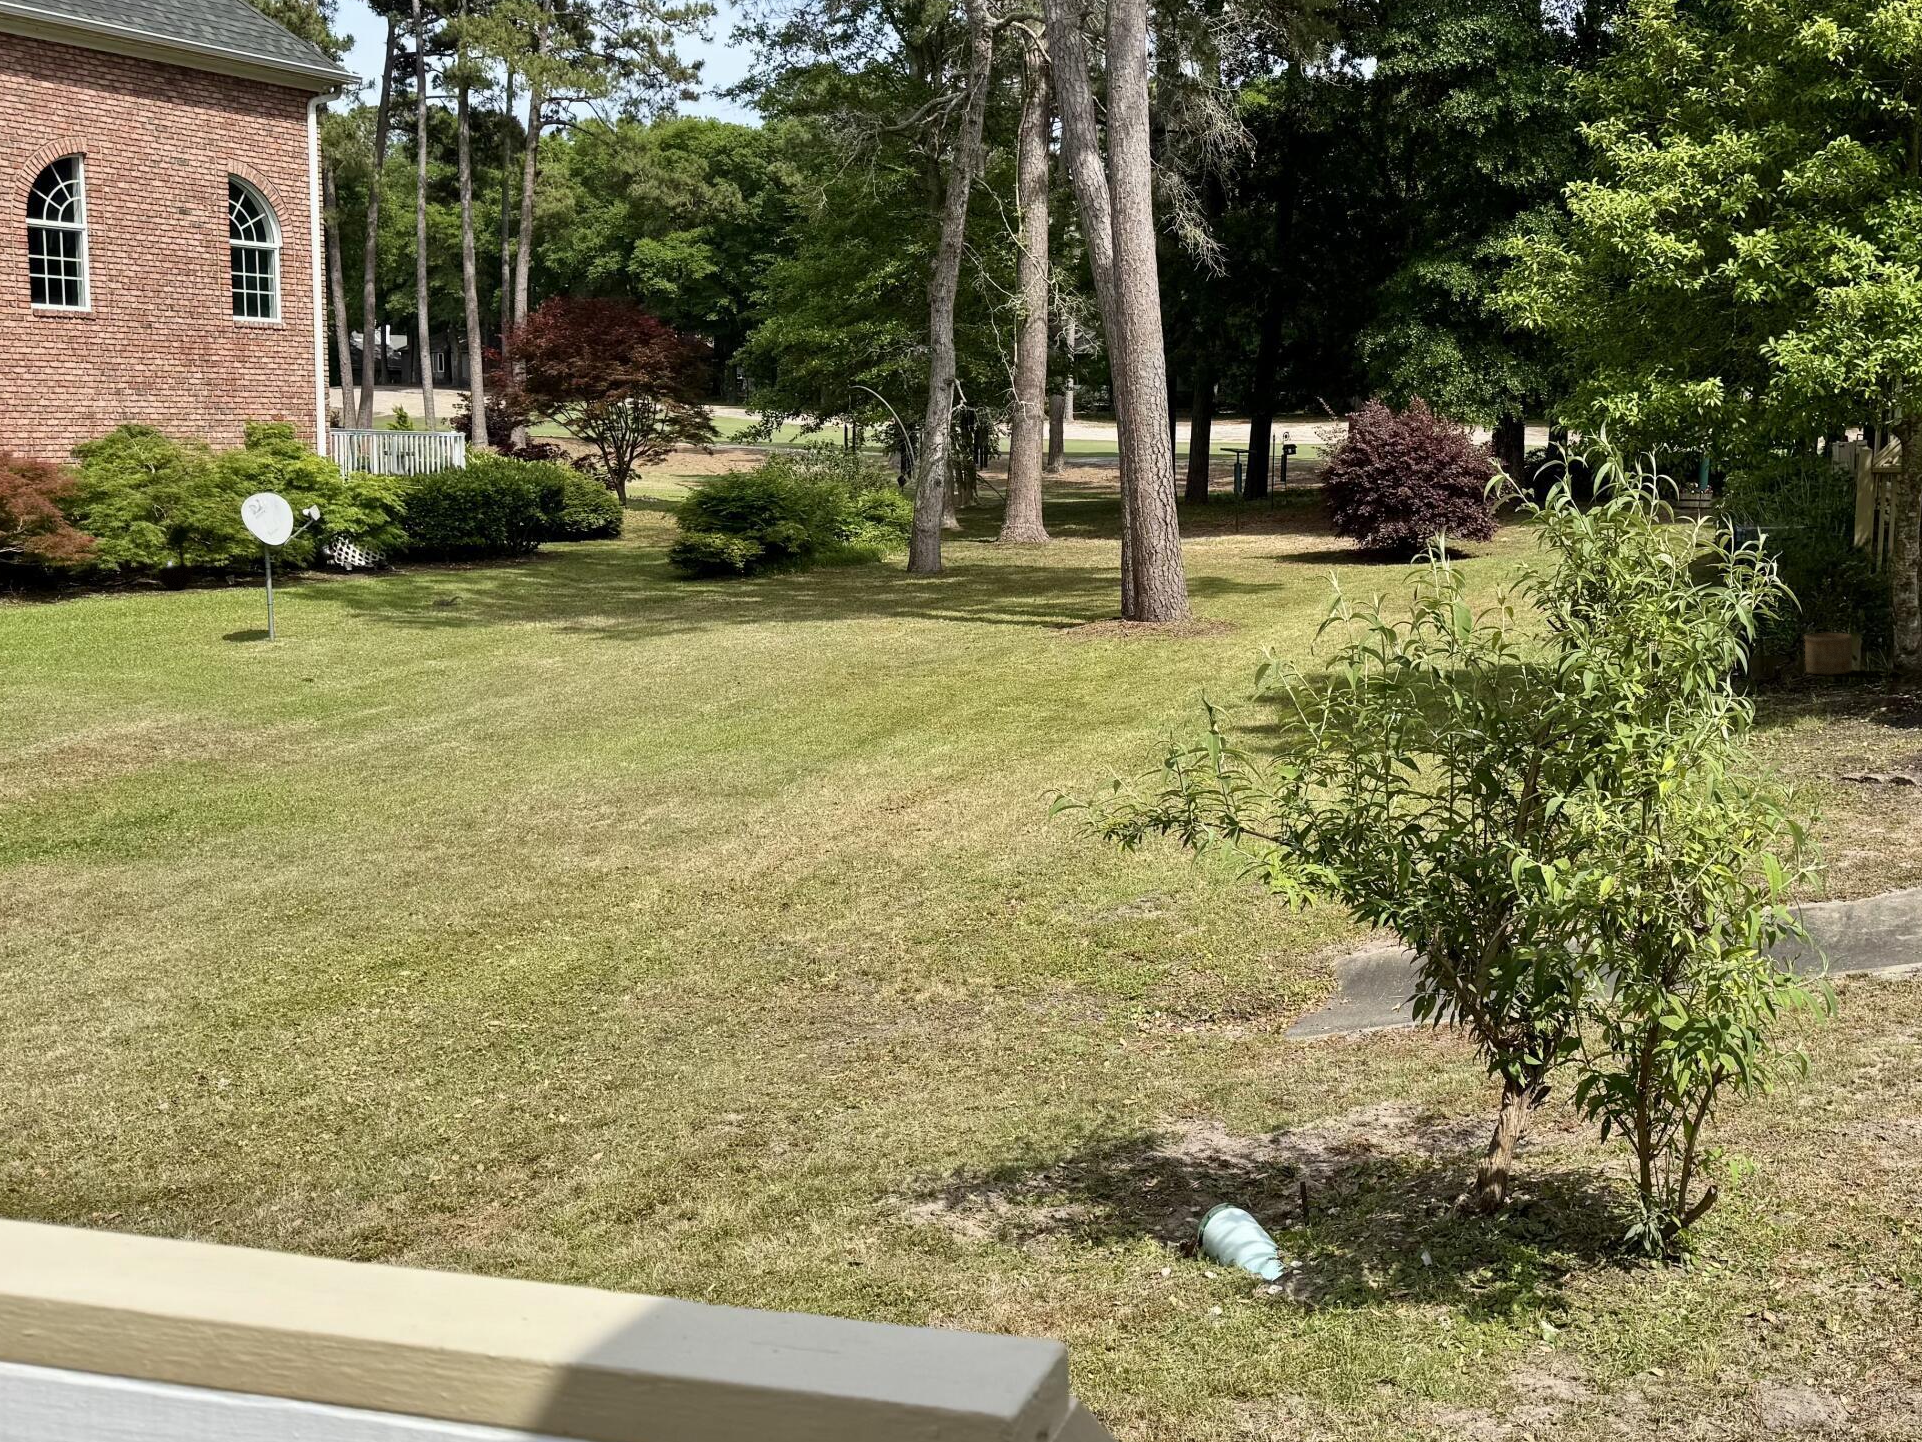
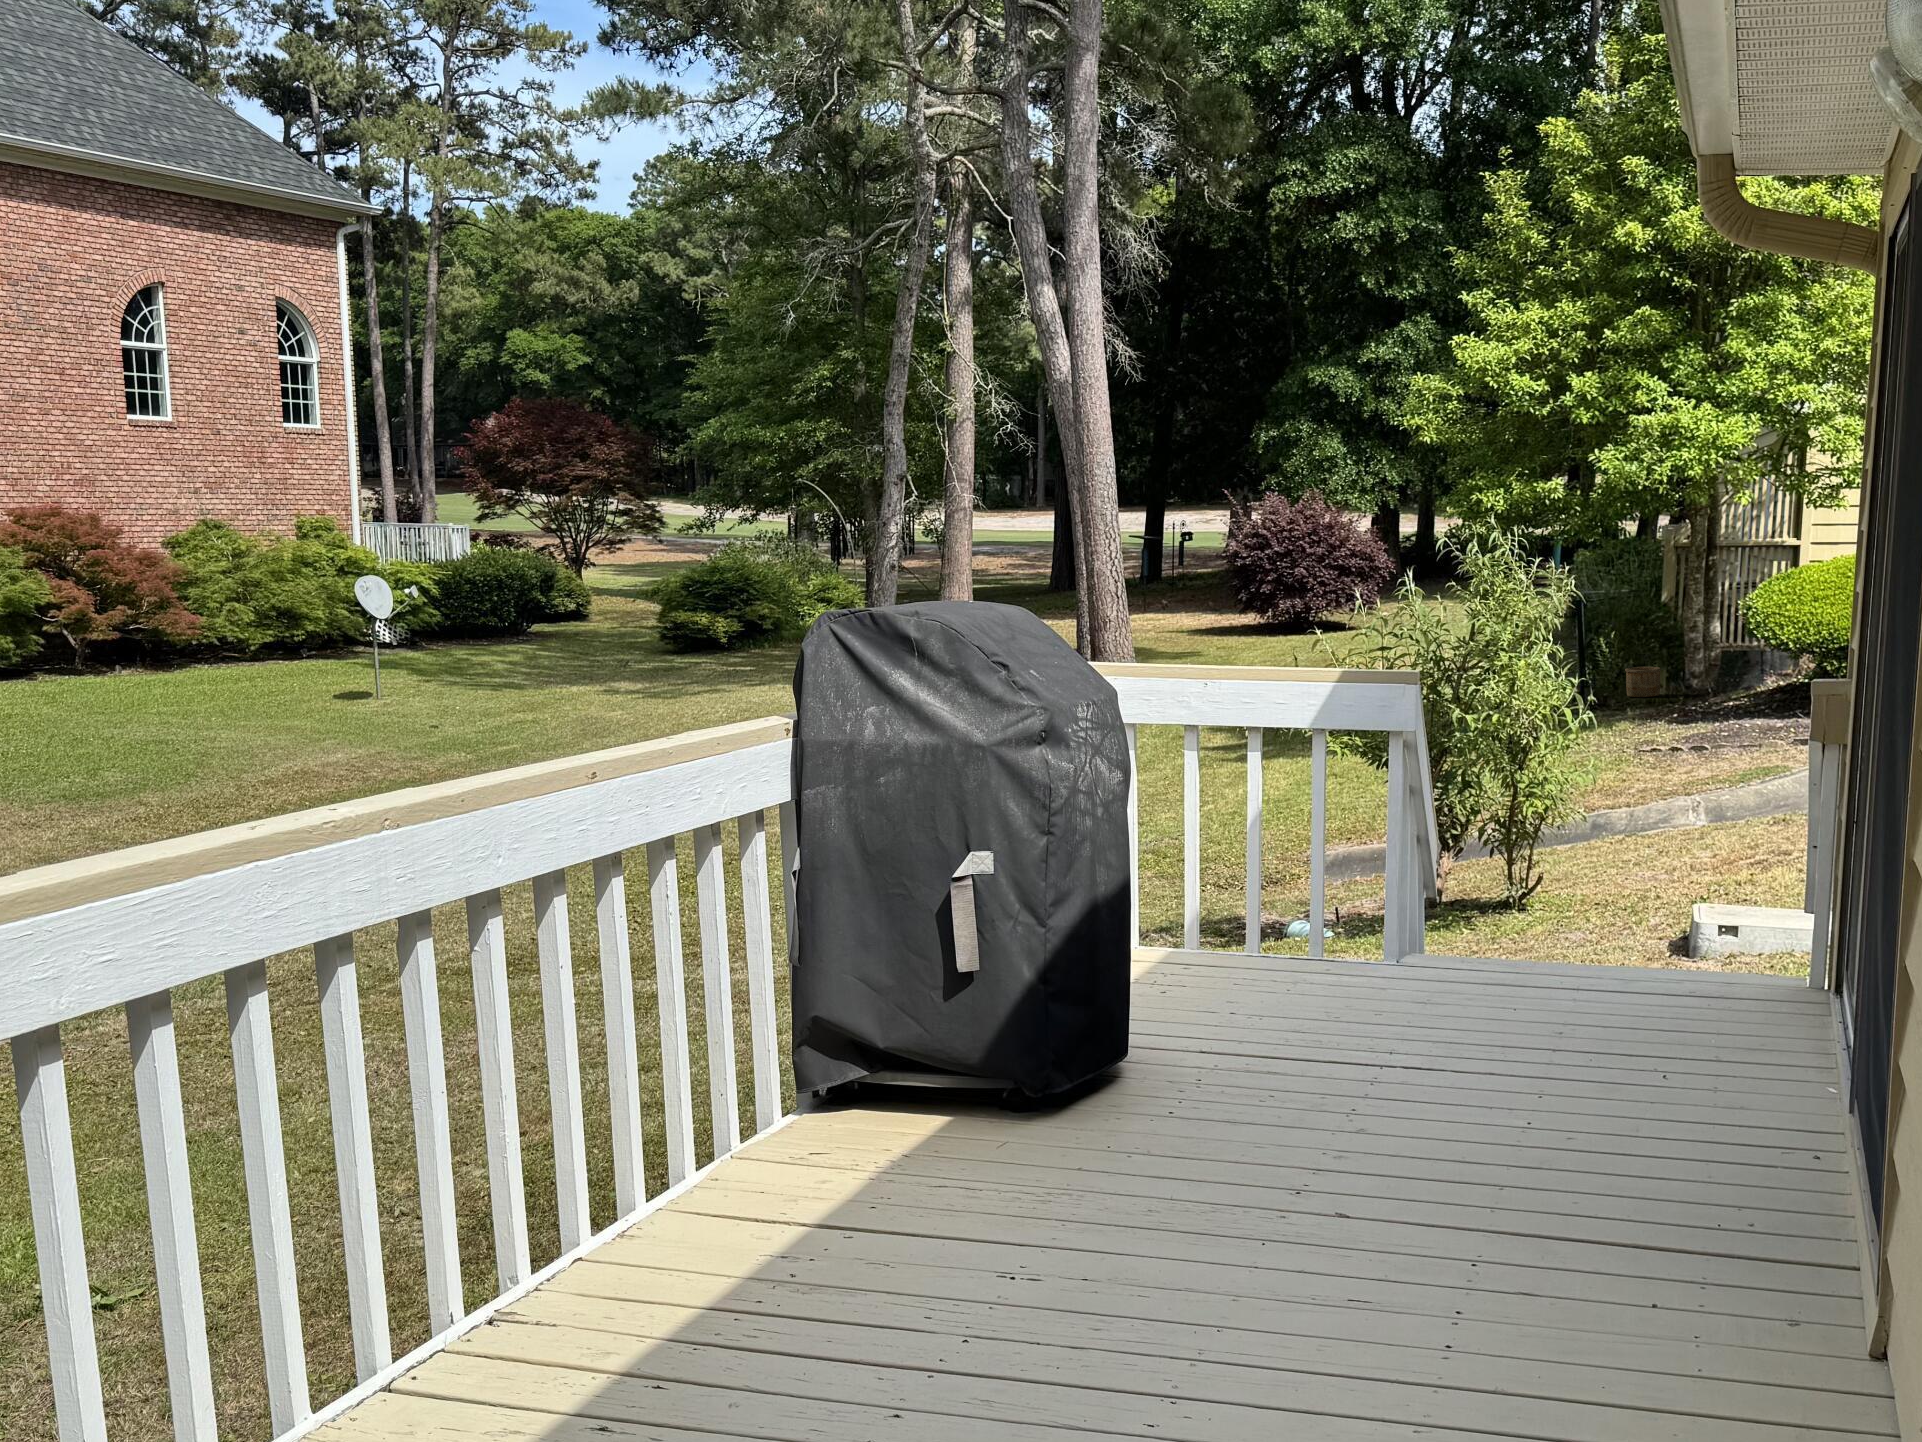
potted tree: present [158,522,196,590] -> none [261,596,297,659]

